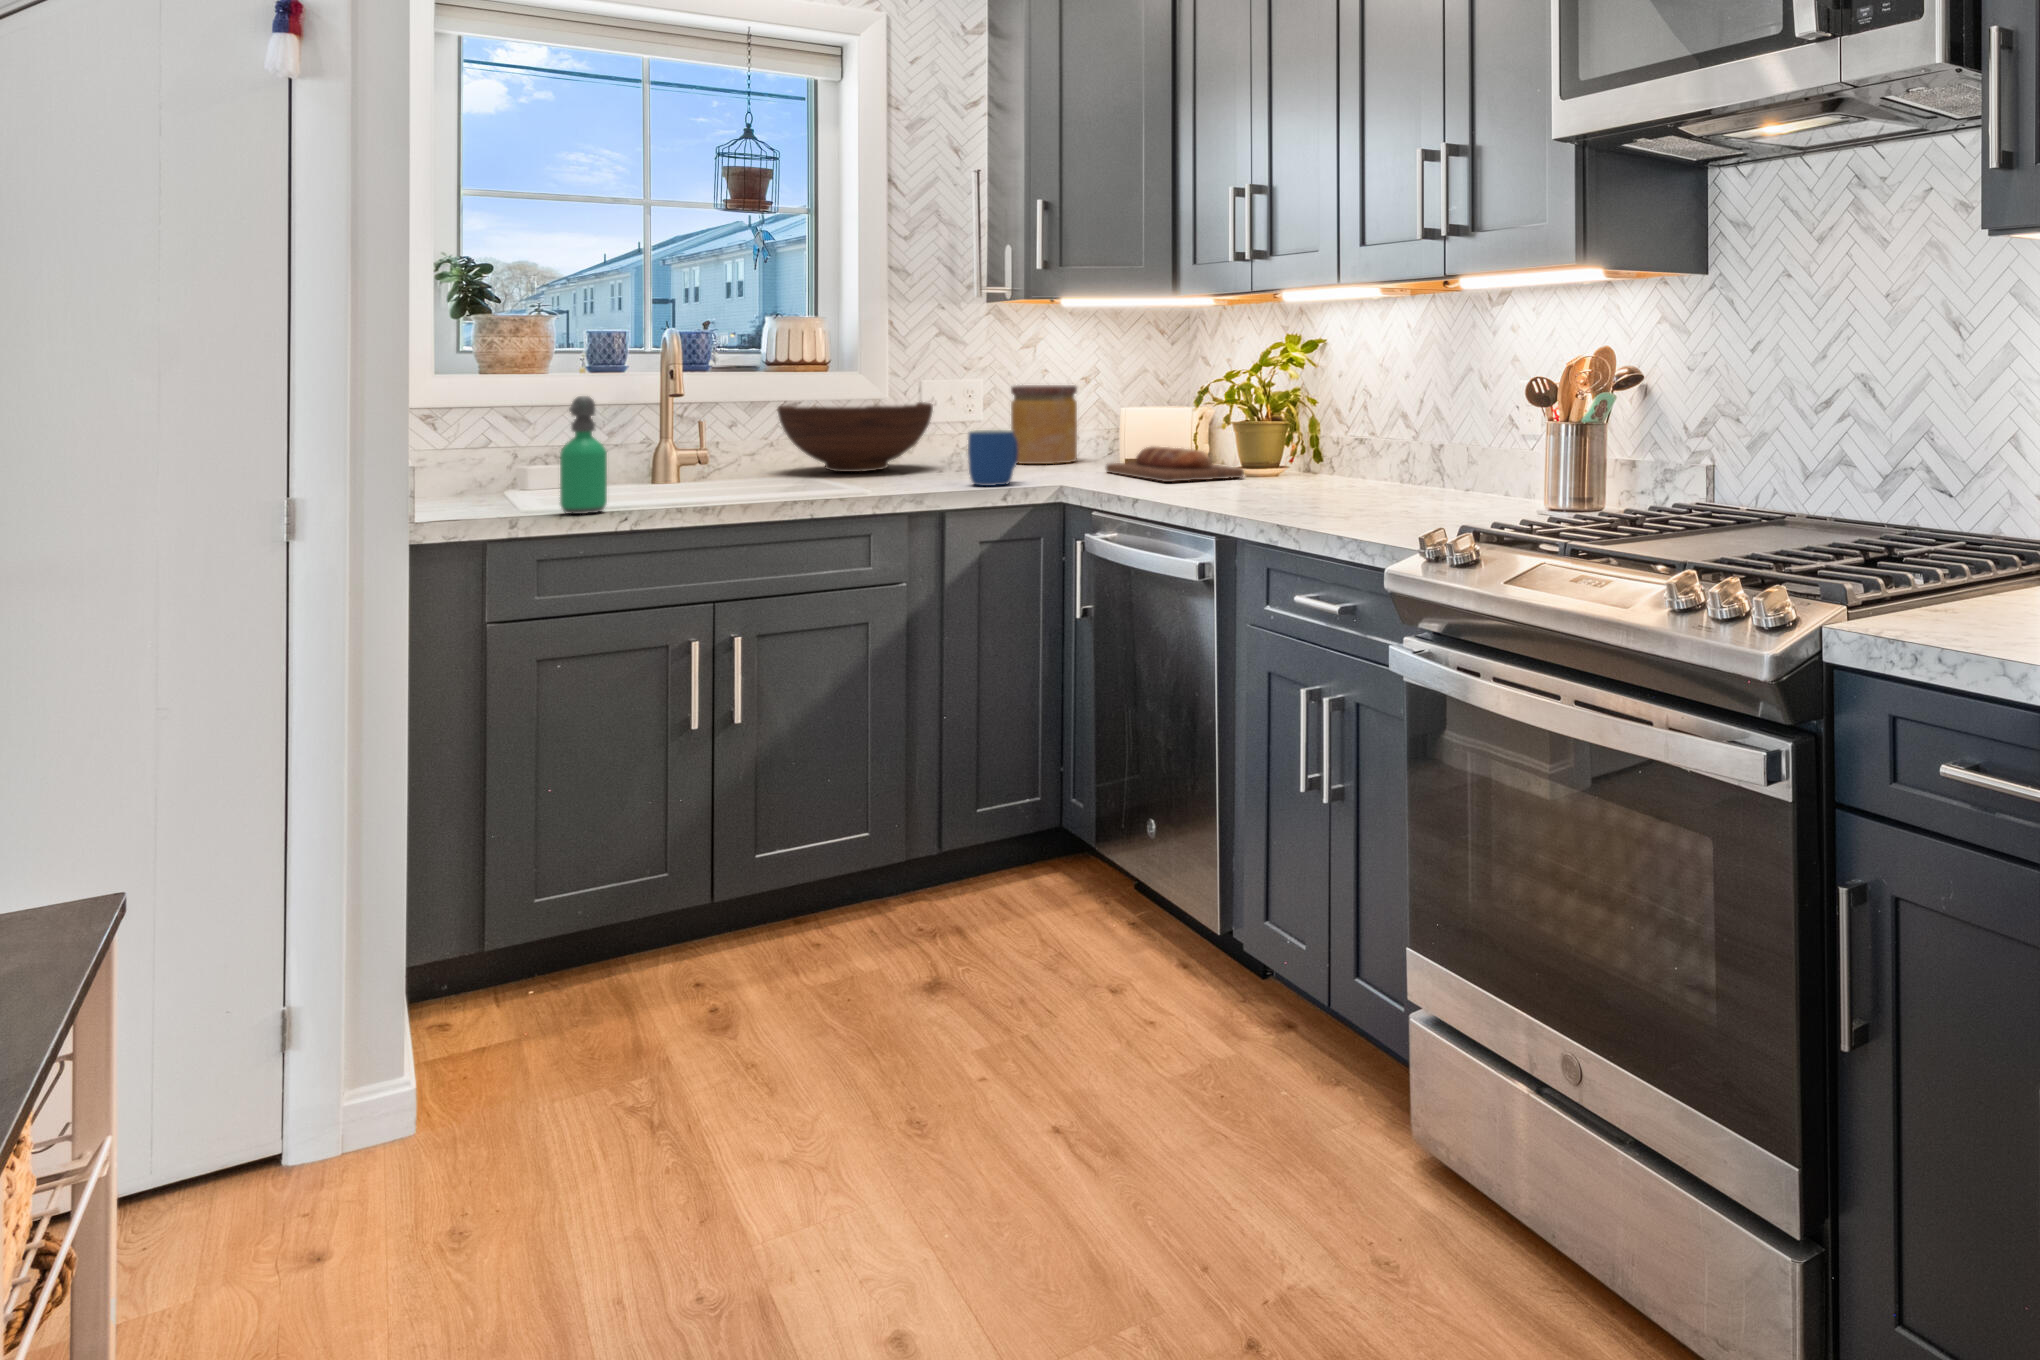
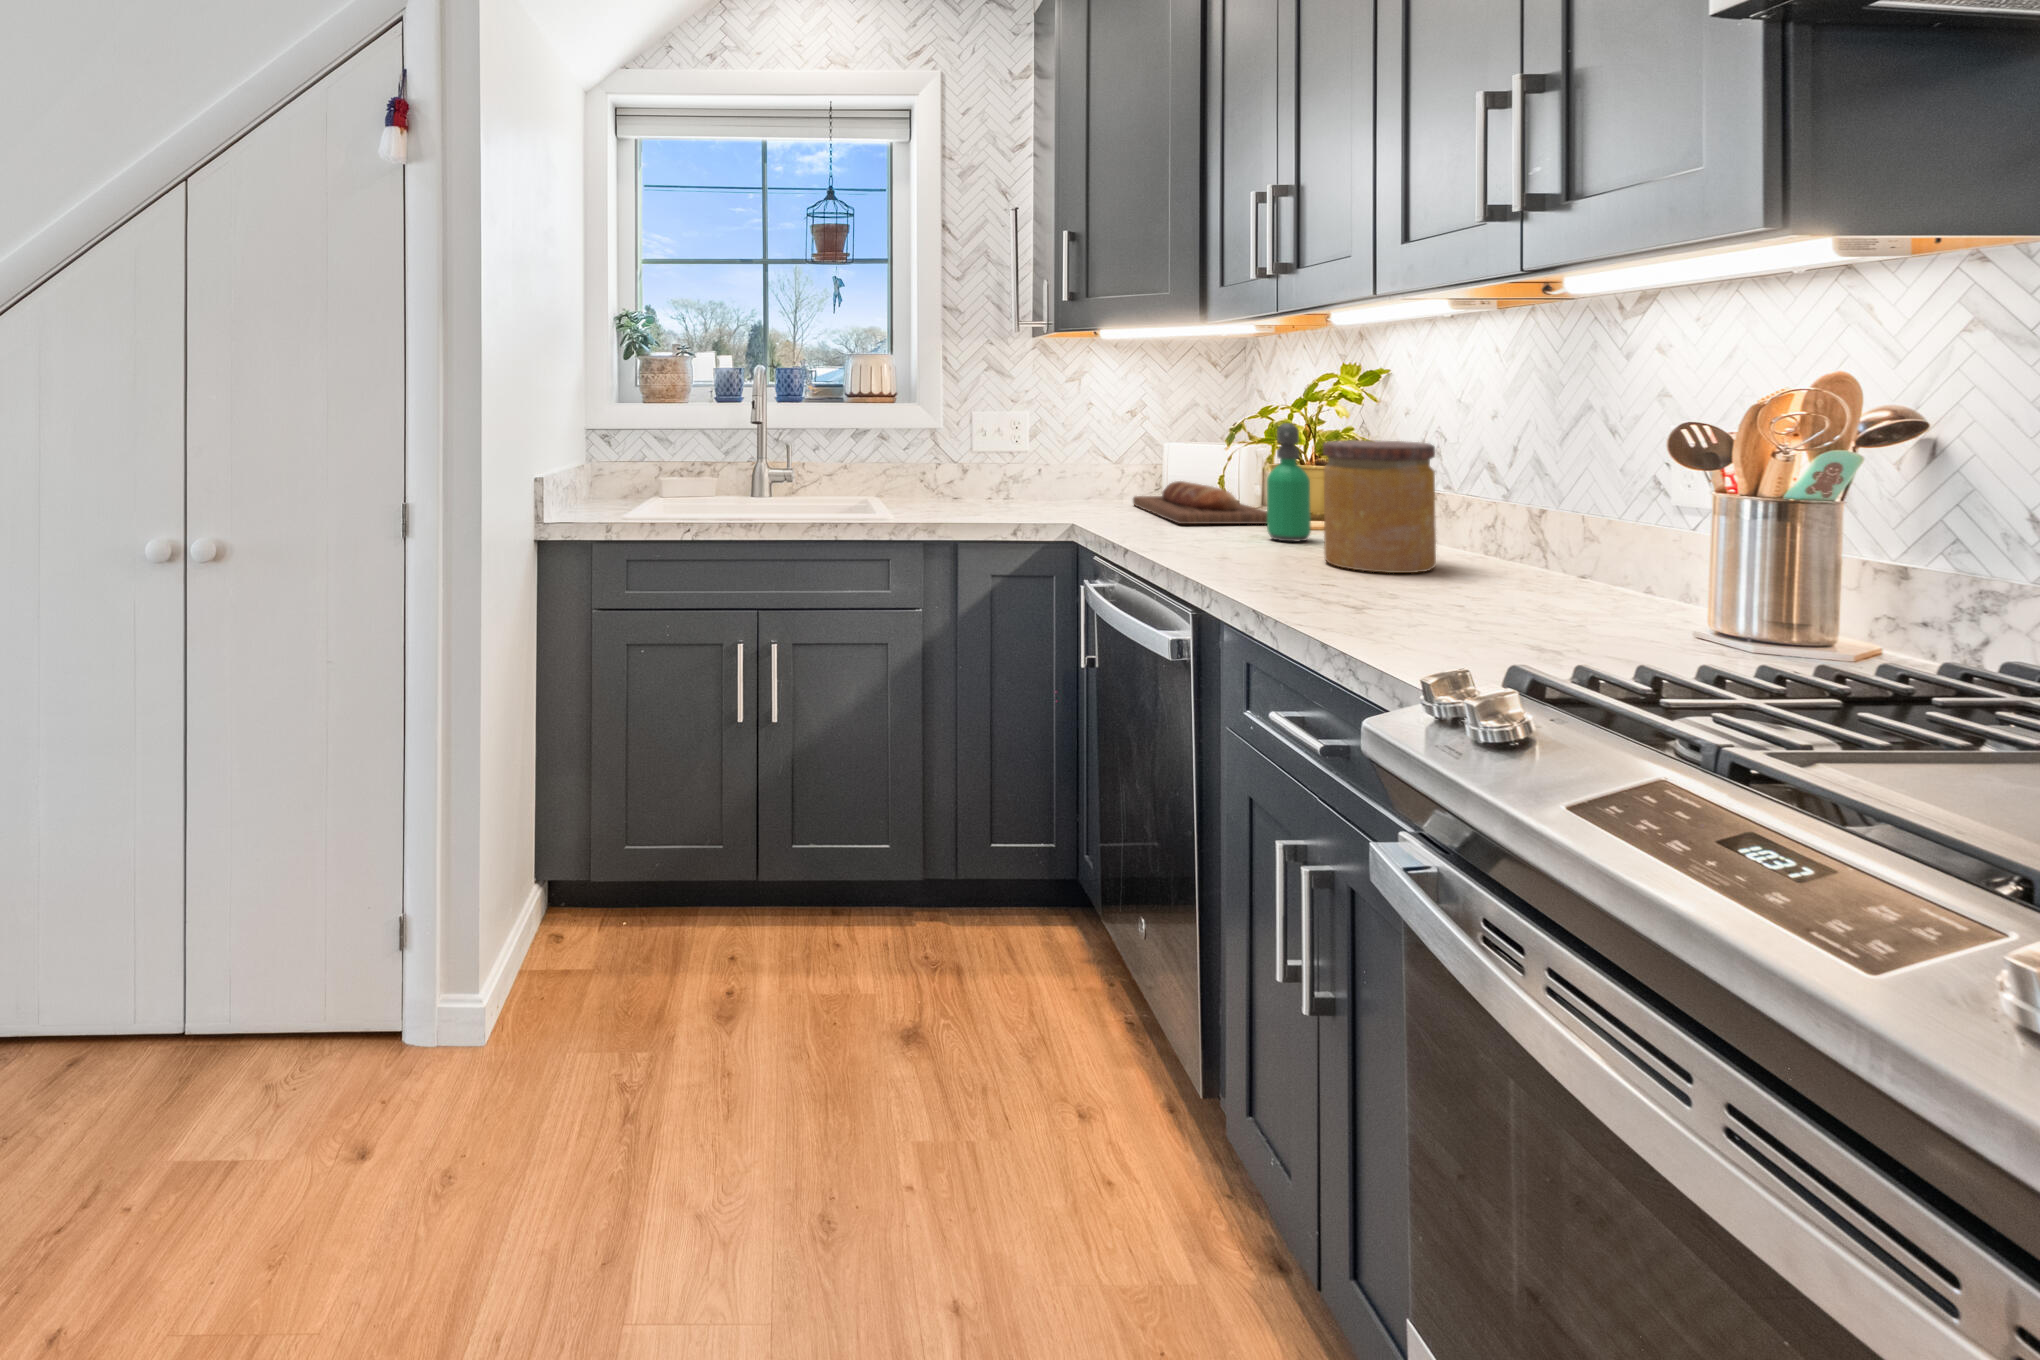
jar: present [1011,385,1077,464] -> present [1323,440,1436,573]
soap dispenser: present [560,396,607,514] -> present [1267,423,1311,542]
fruit bowl: present [778,402,933,472] -> none [853,426,982,490]
mug: present [968,430,1018,486] -> none [983,459,1035,516]

